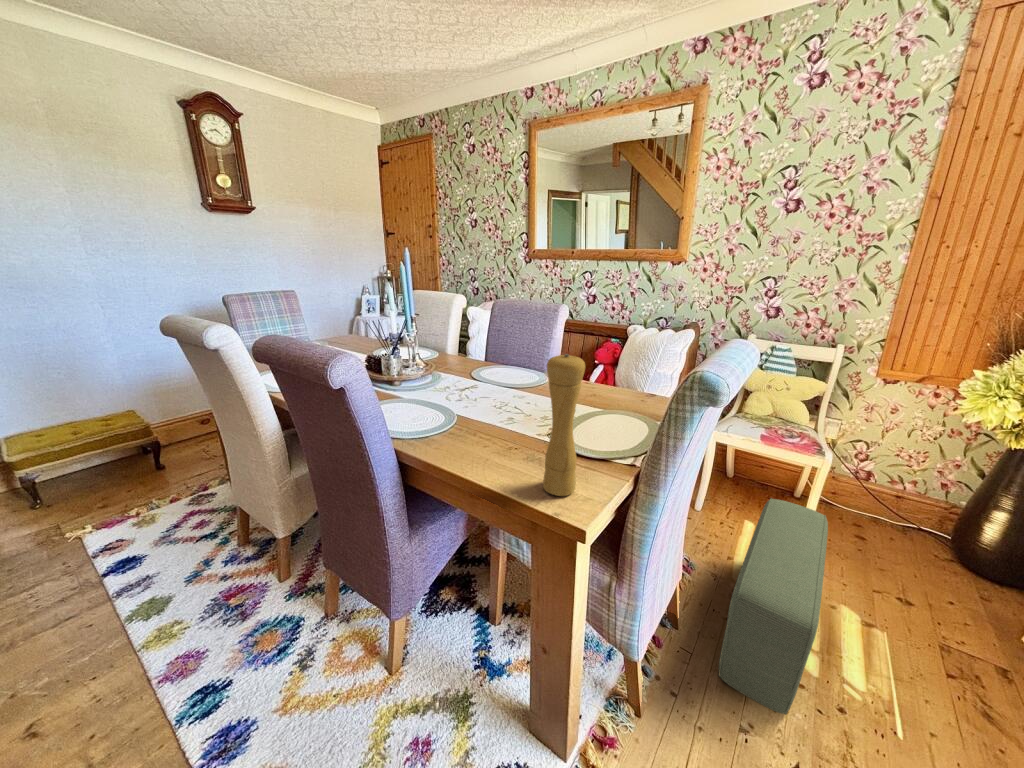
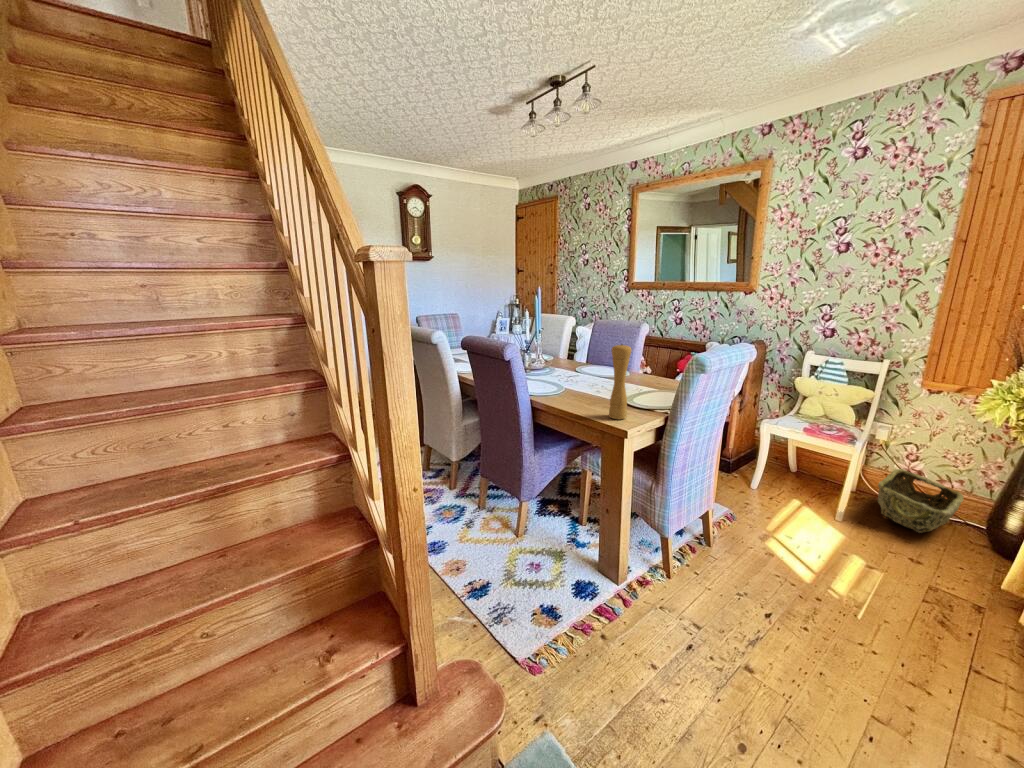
woven basket: none [840,471,932,556] -> present [878,469,963,533]
pouf: present [719,498,828,715] -> none [730,469,838,591]

